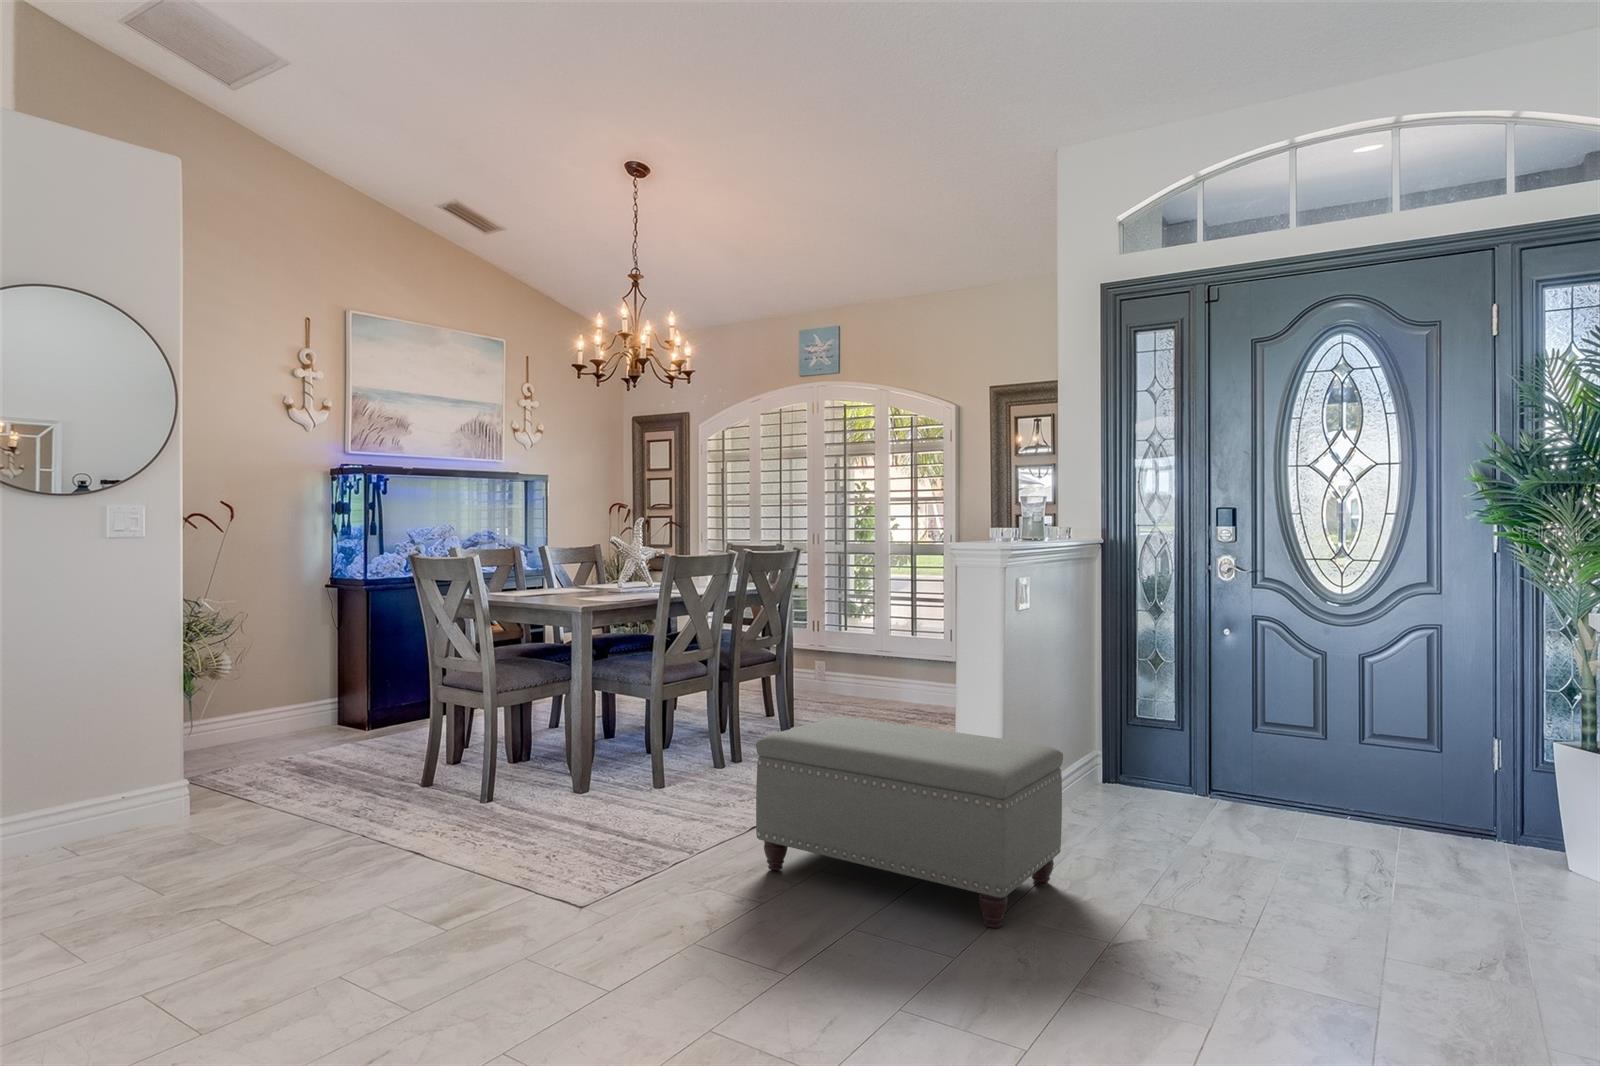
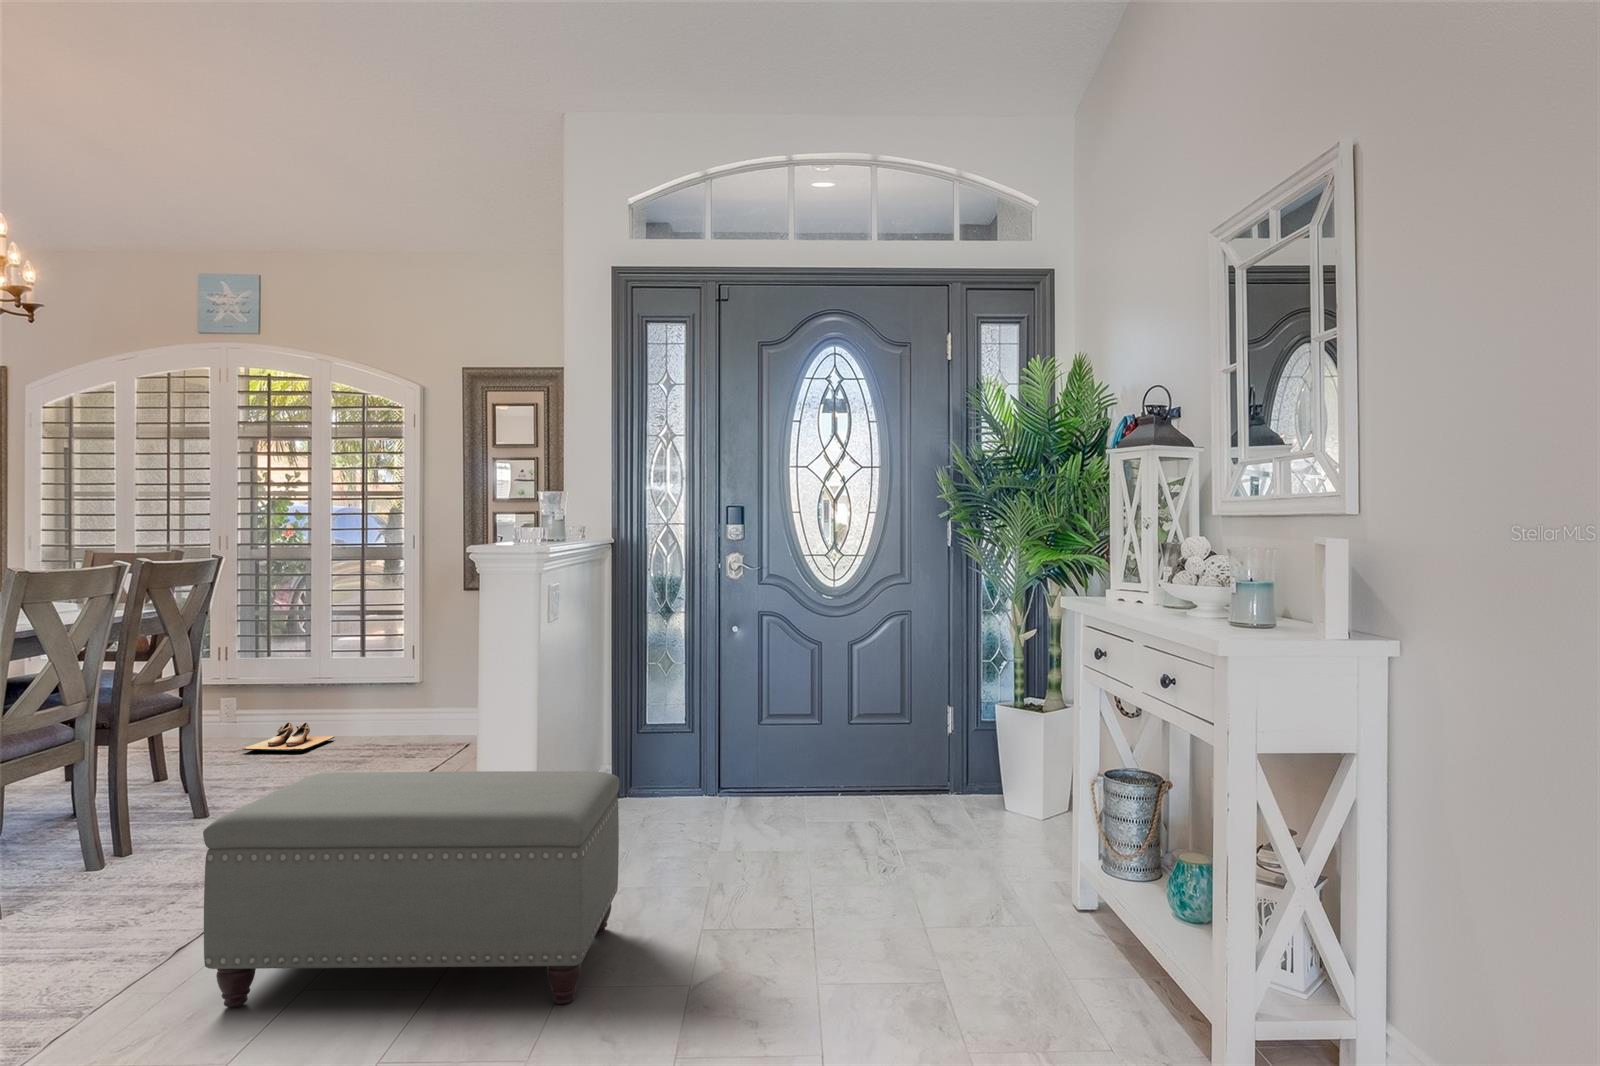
shoe: none [825,684,891,707] -> present [243,722,334,751]

